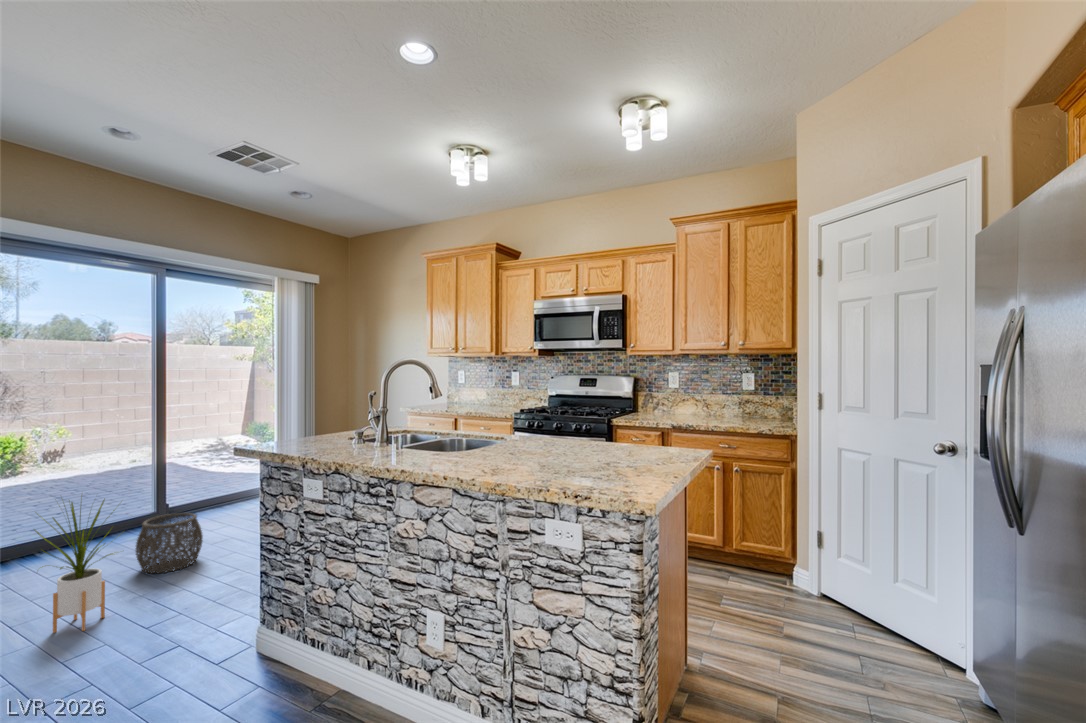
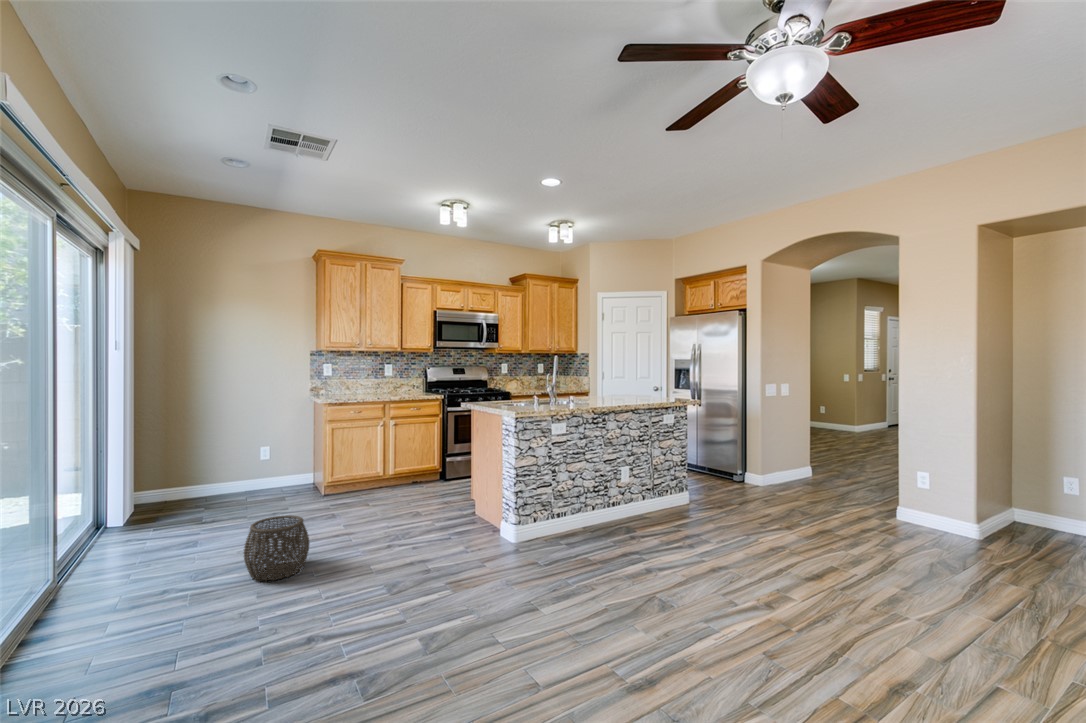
house plant: present [35,499,114,633] -> none [344,473,411,602]

